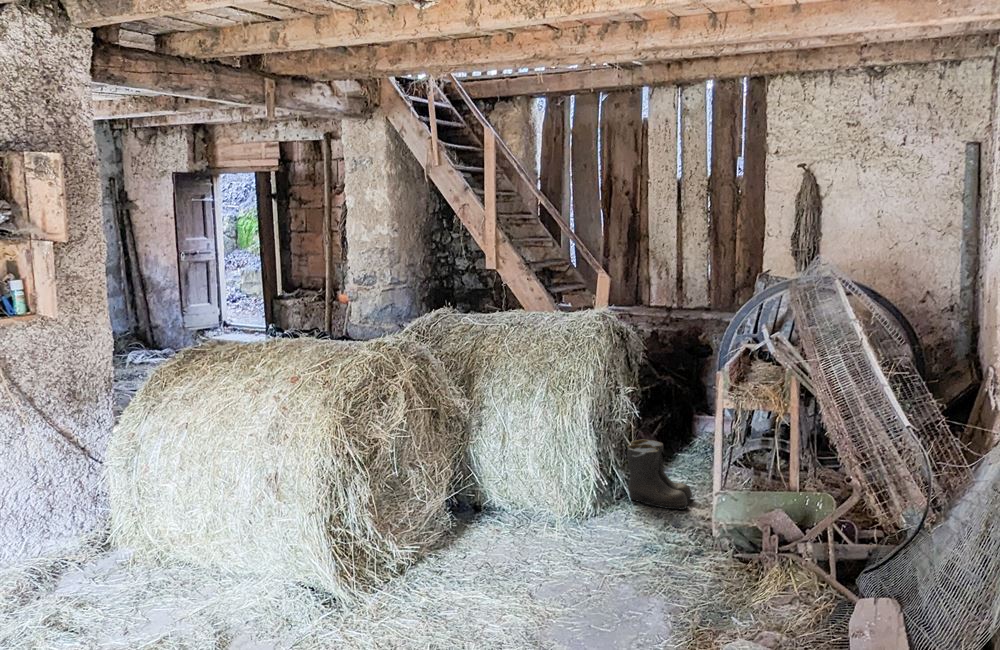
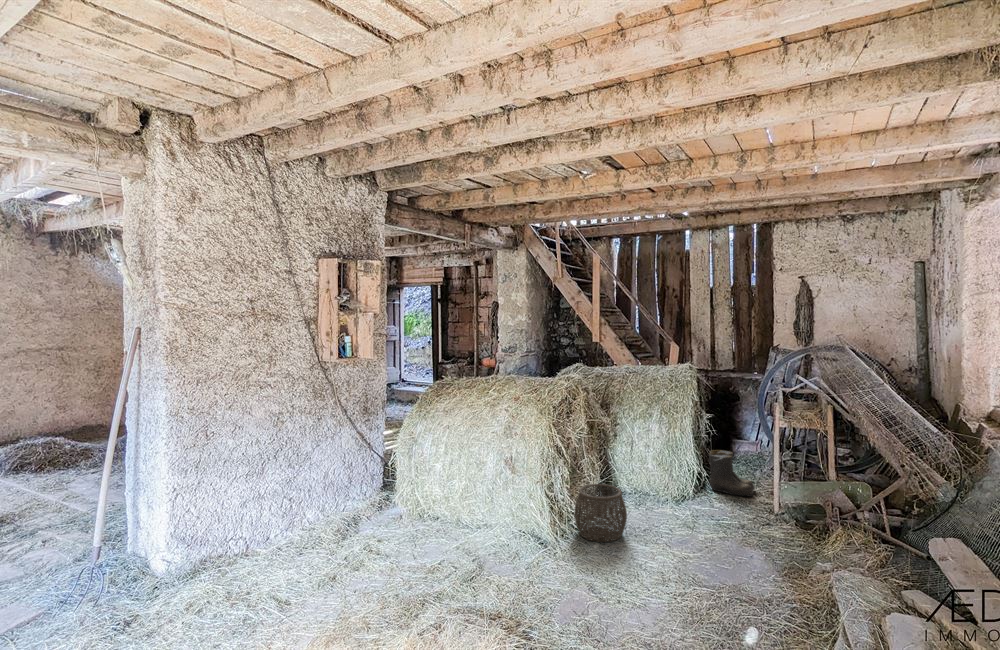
woven basket: none [388,507,469,599] -> present [574,484,627,543]

